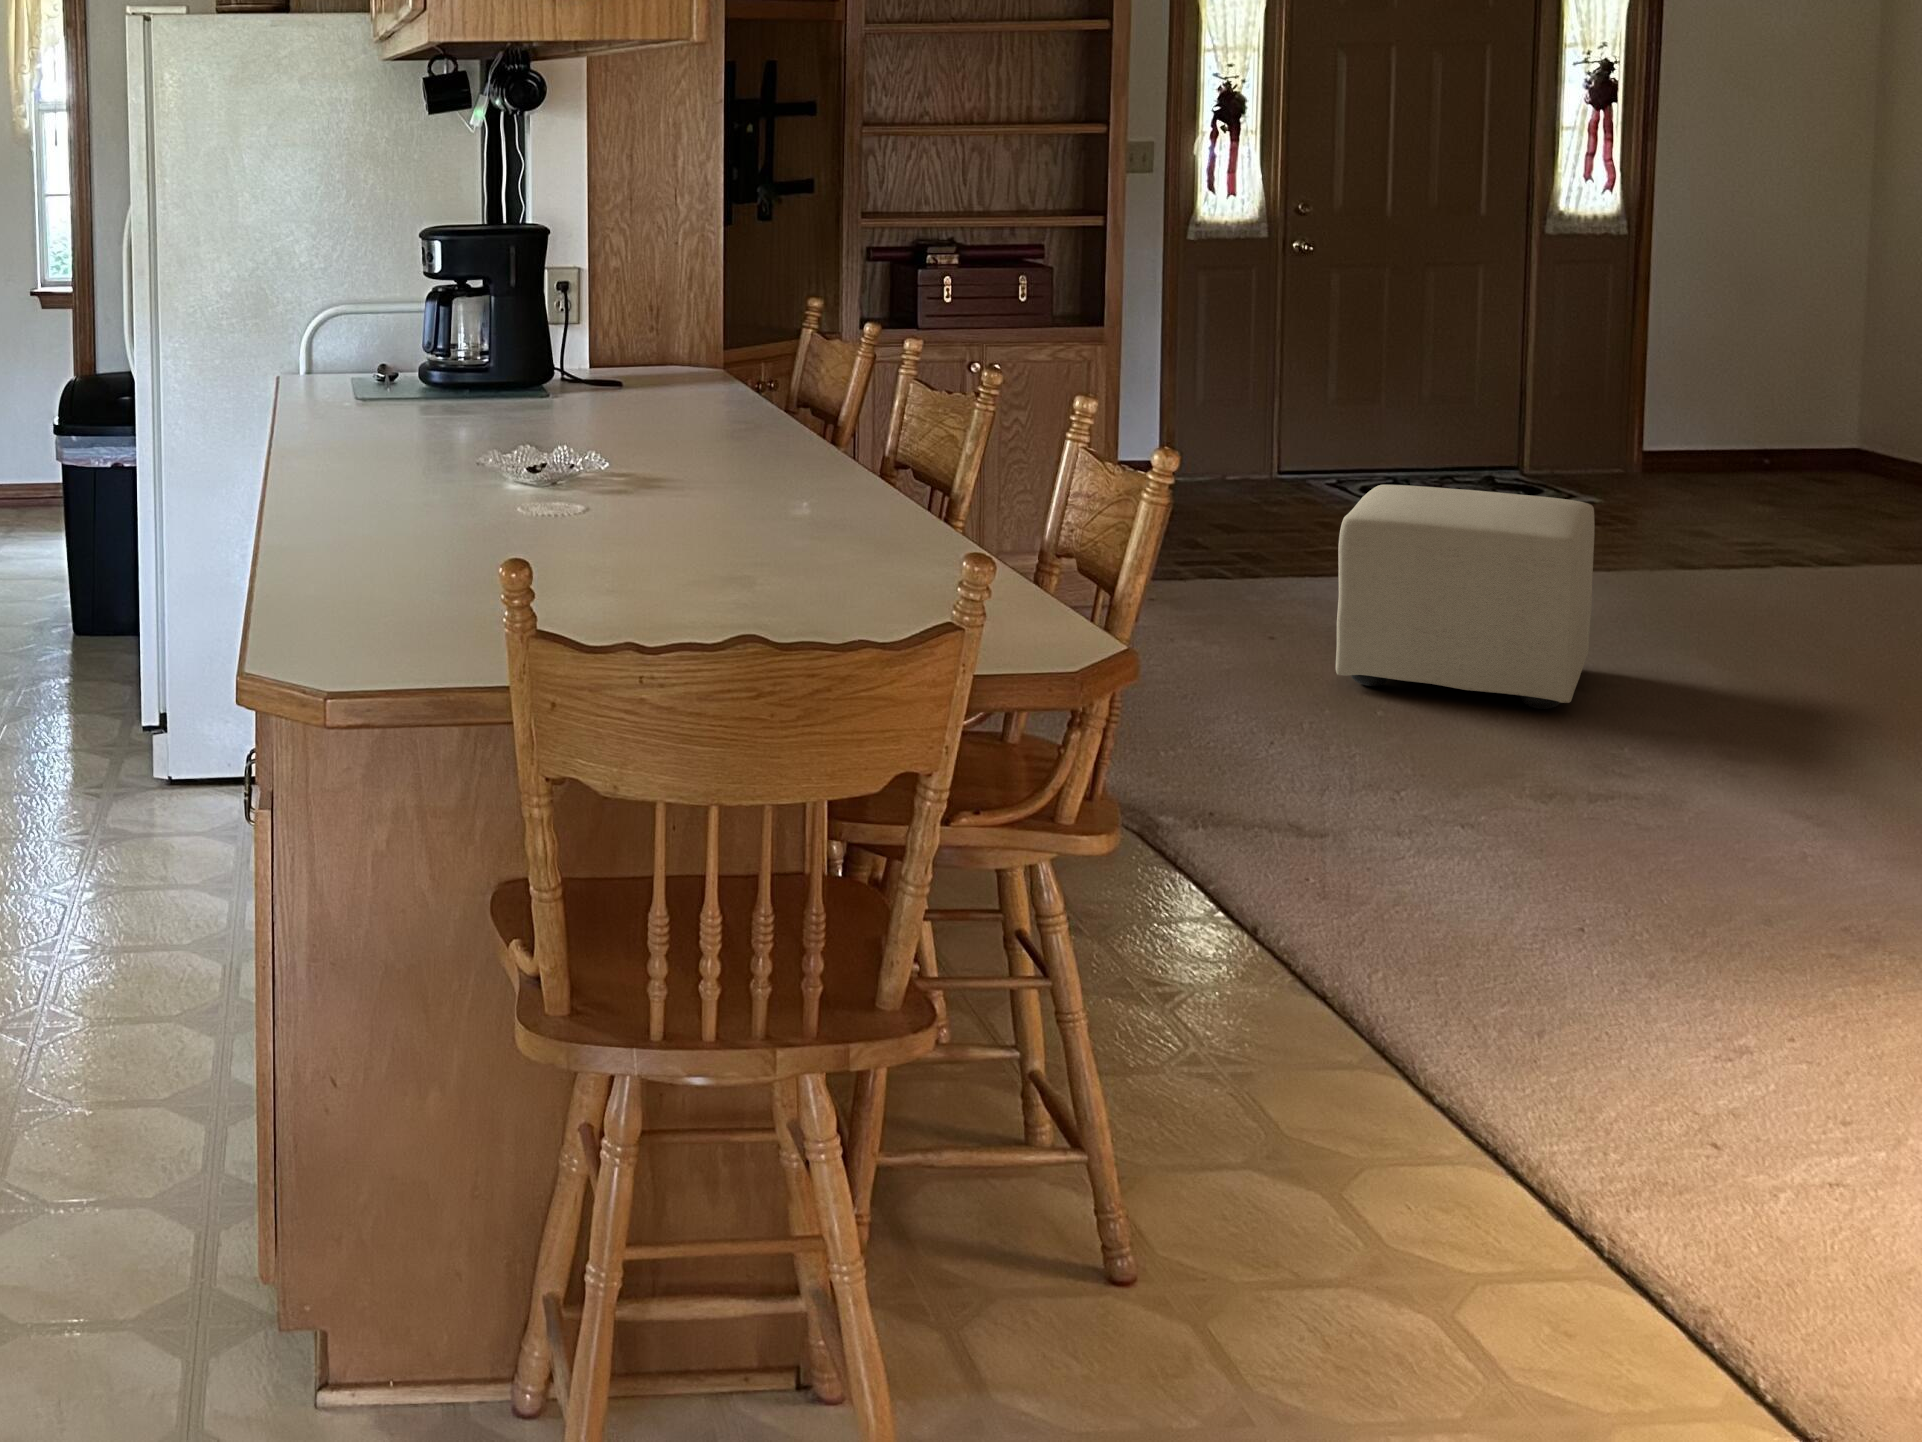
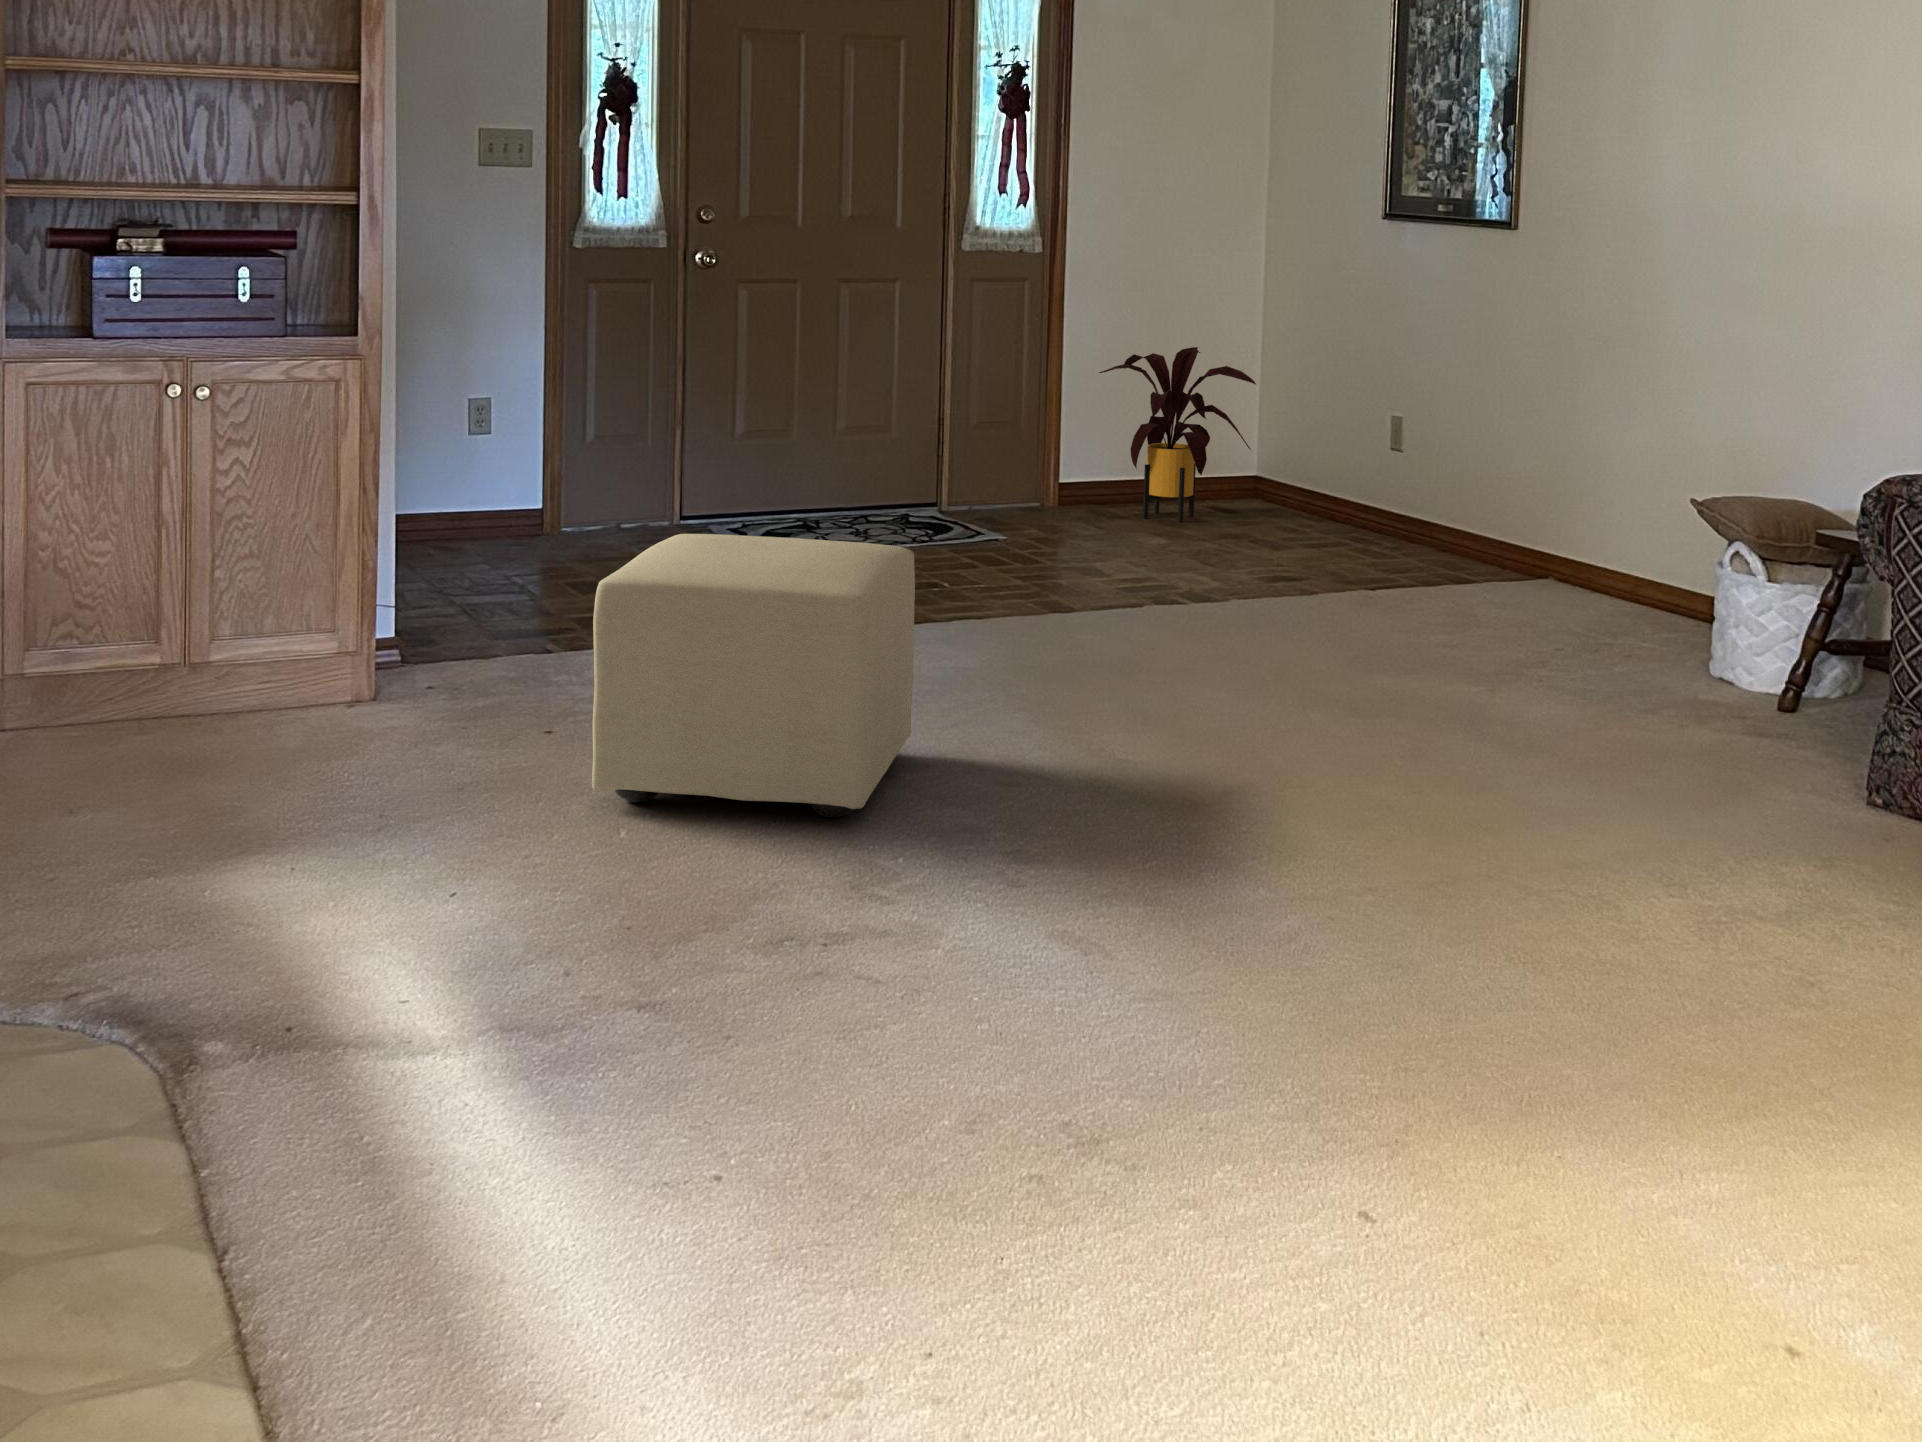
house plant: none [1693,324,1873,491] -> present [1099,347,1256,522]

